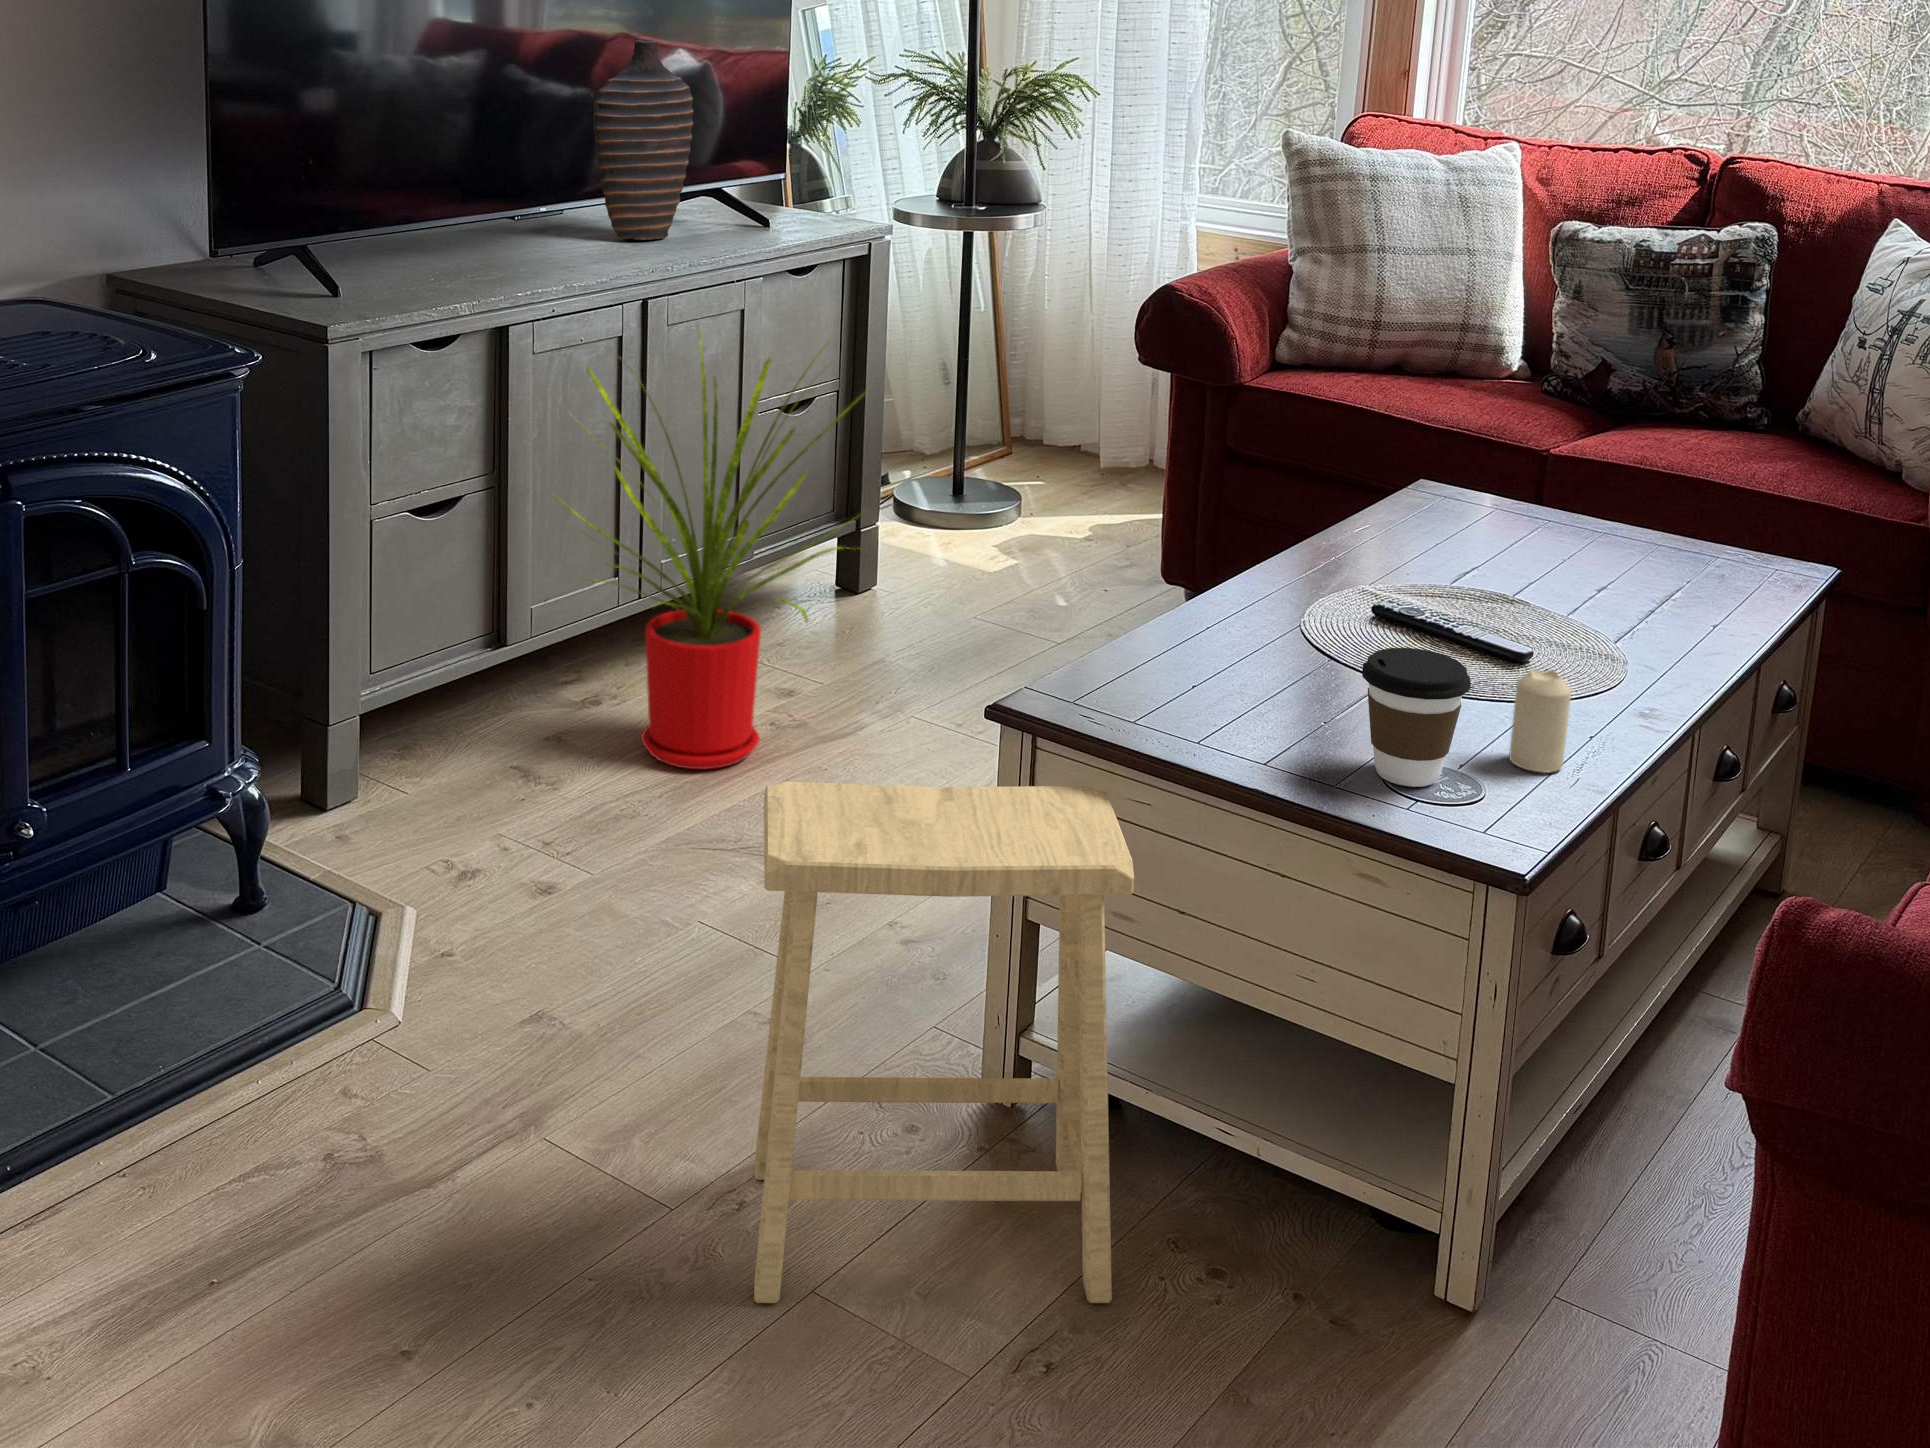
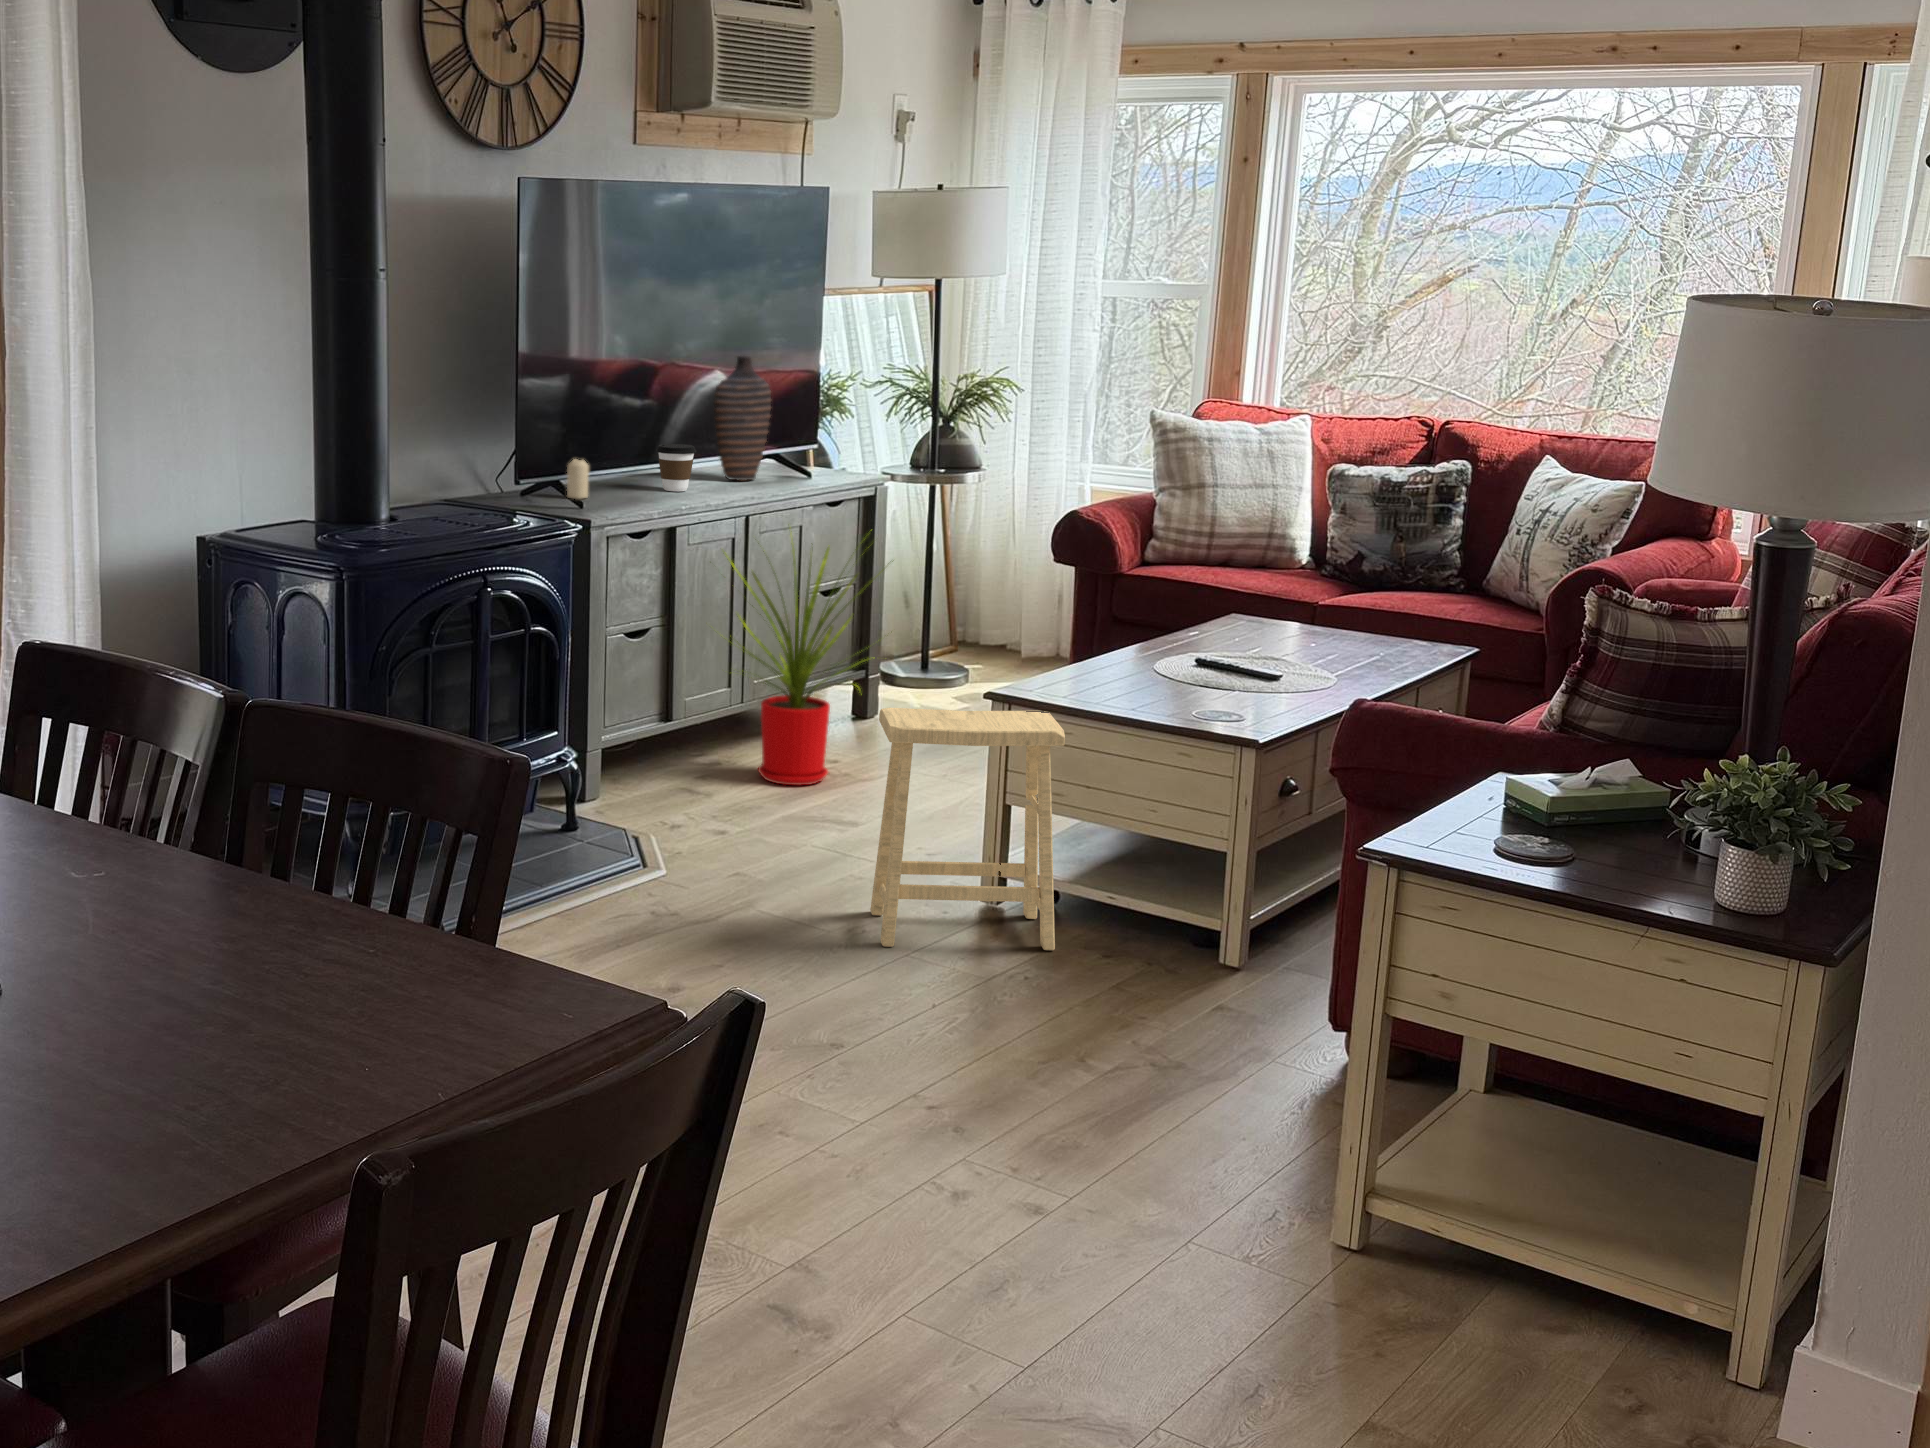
coffee cup: present [1362,648,1471,787] -> present [656,444,696,491]
candle: present [1509,668,1571,773] -> present [567,459,589,499]

